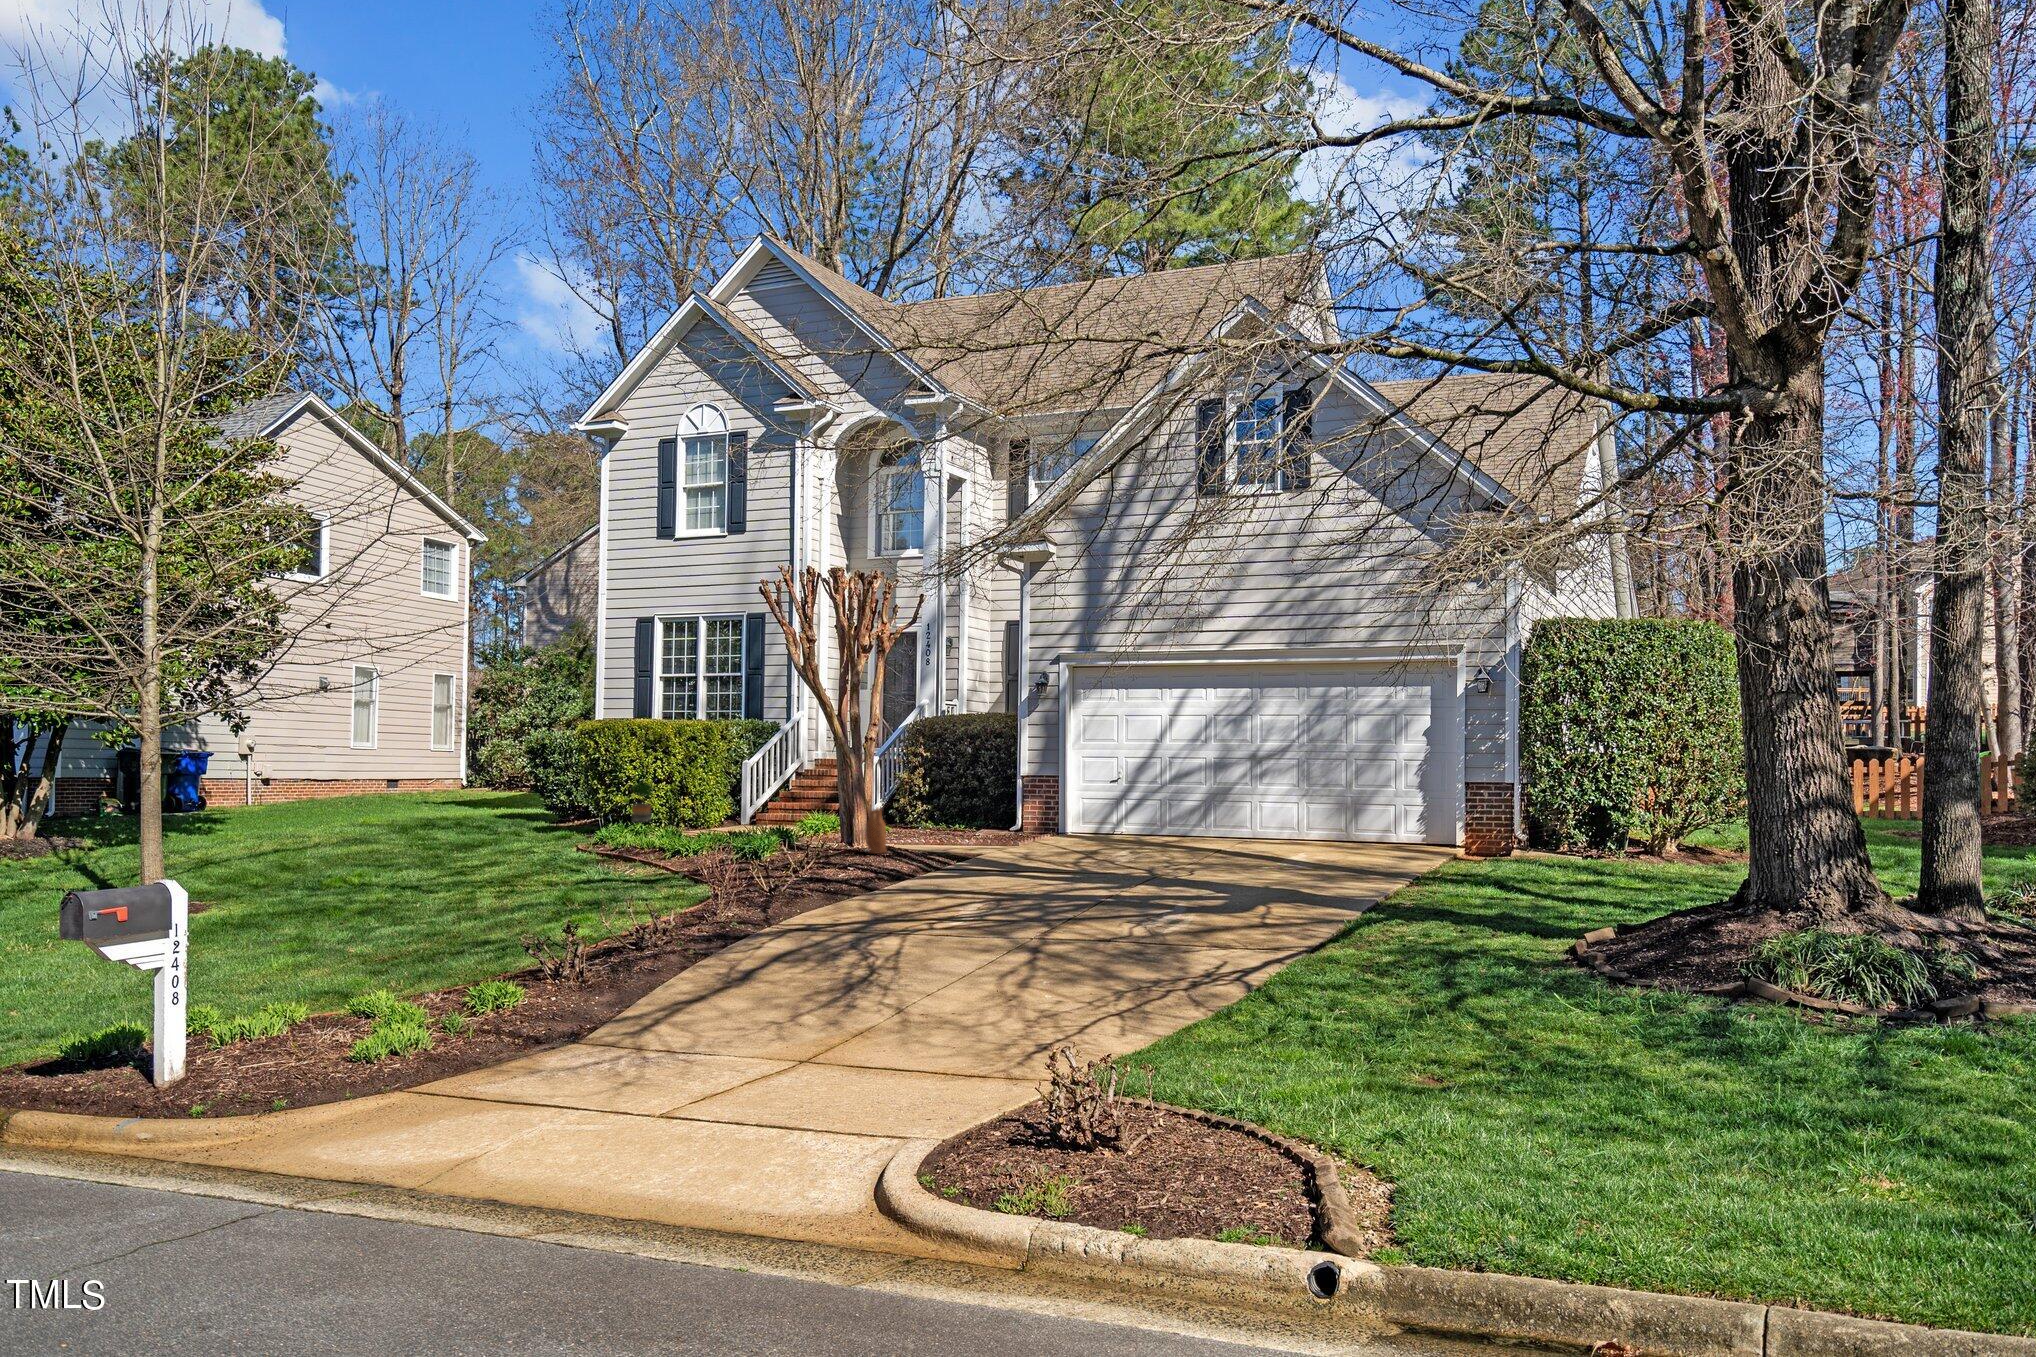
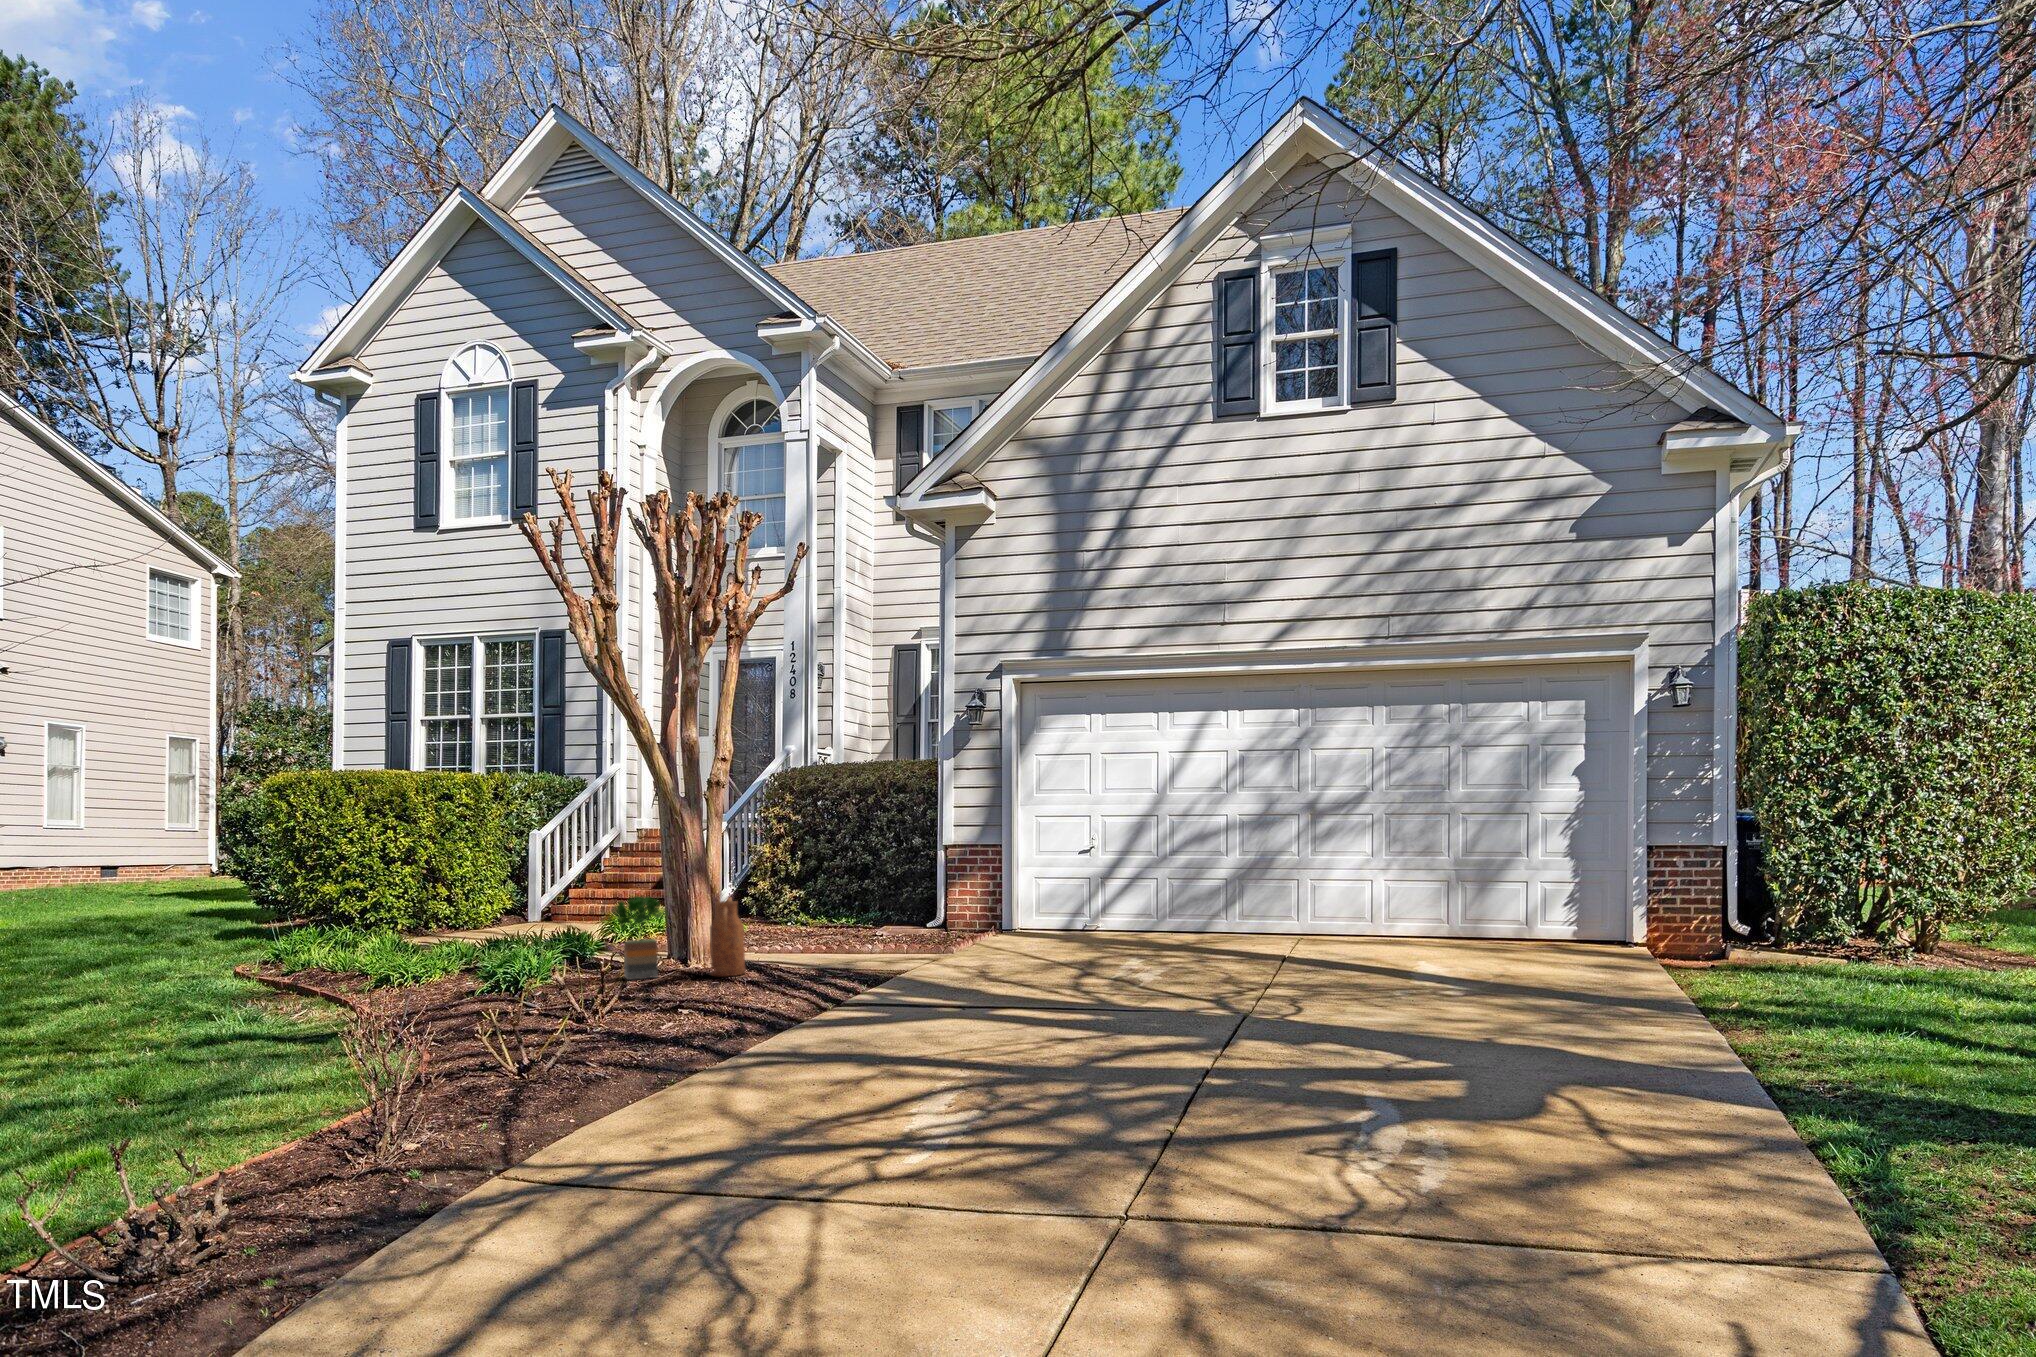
potted tree: present [631,783,653,822] -> present [612,896,669,980]

